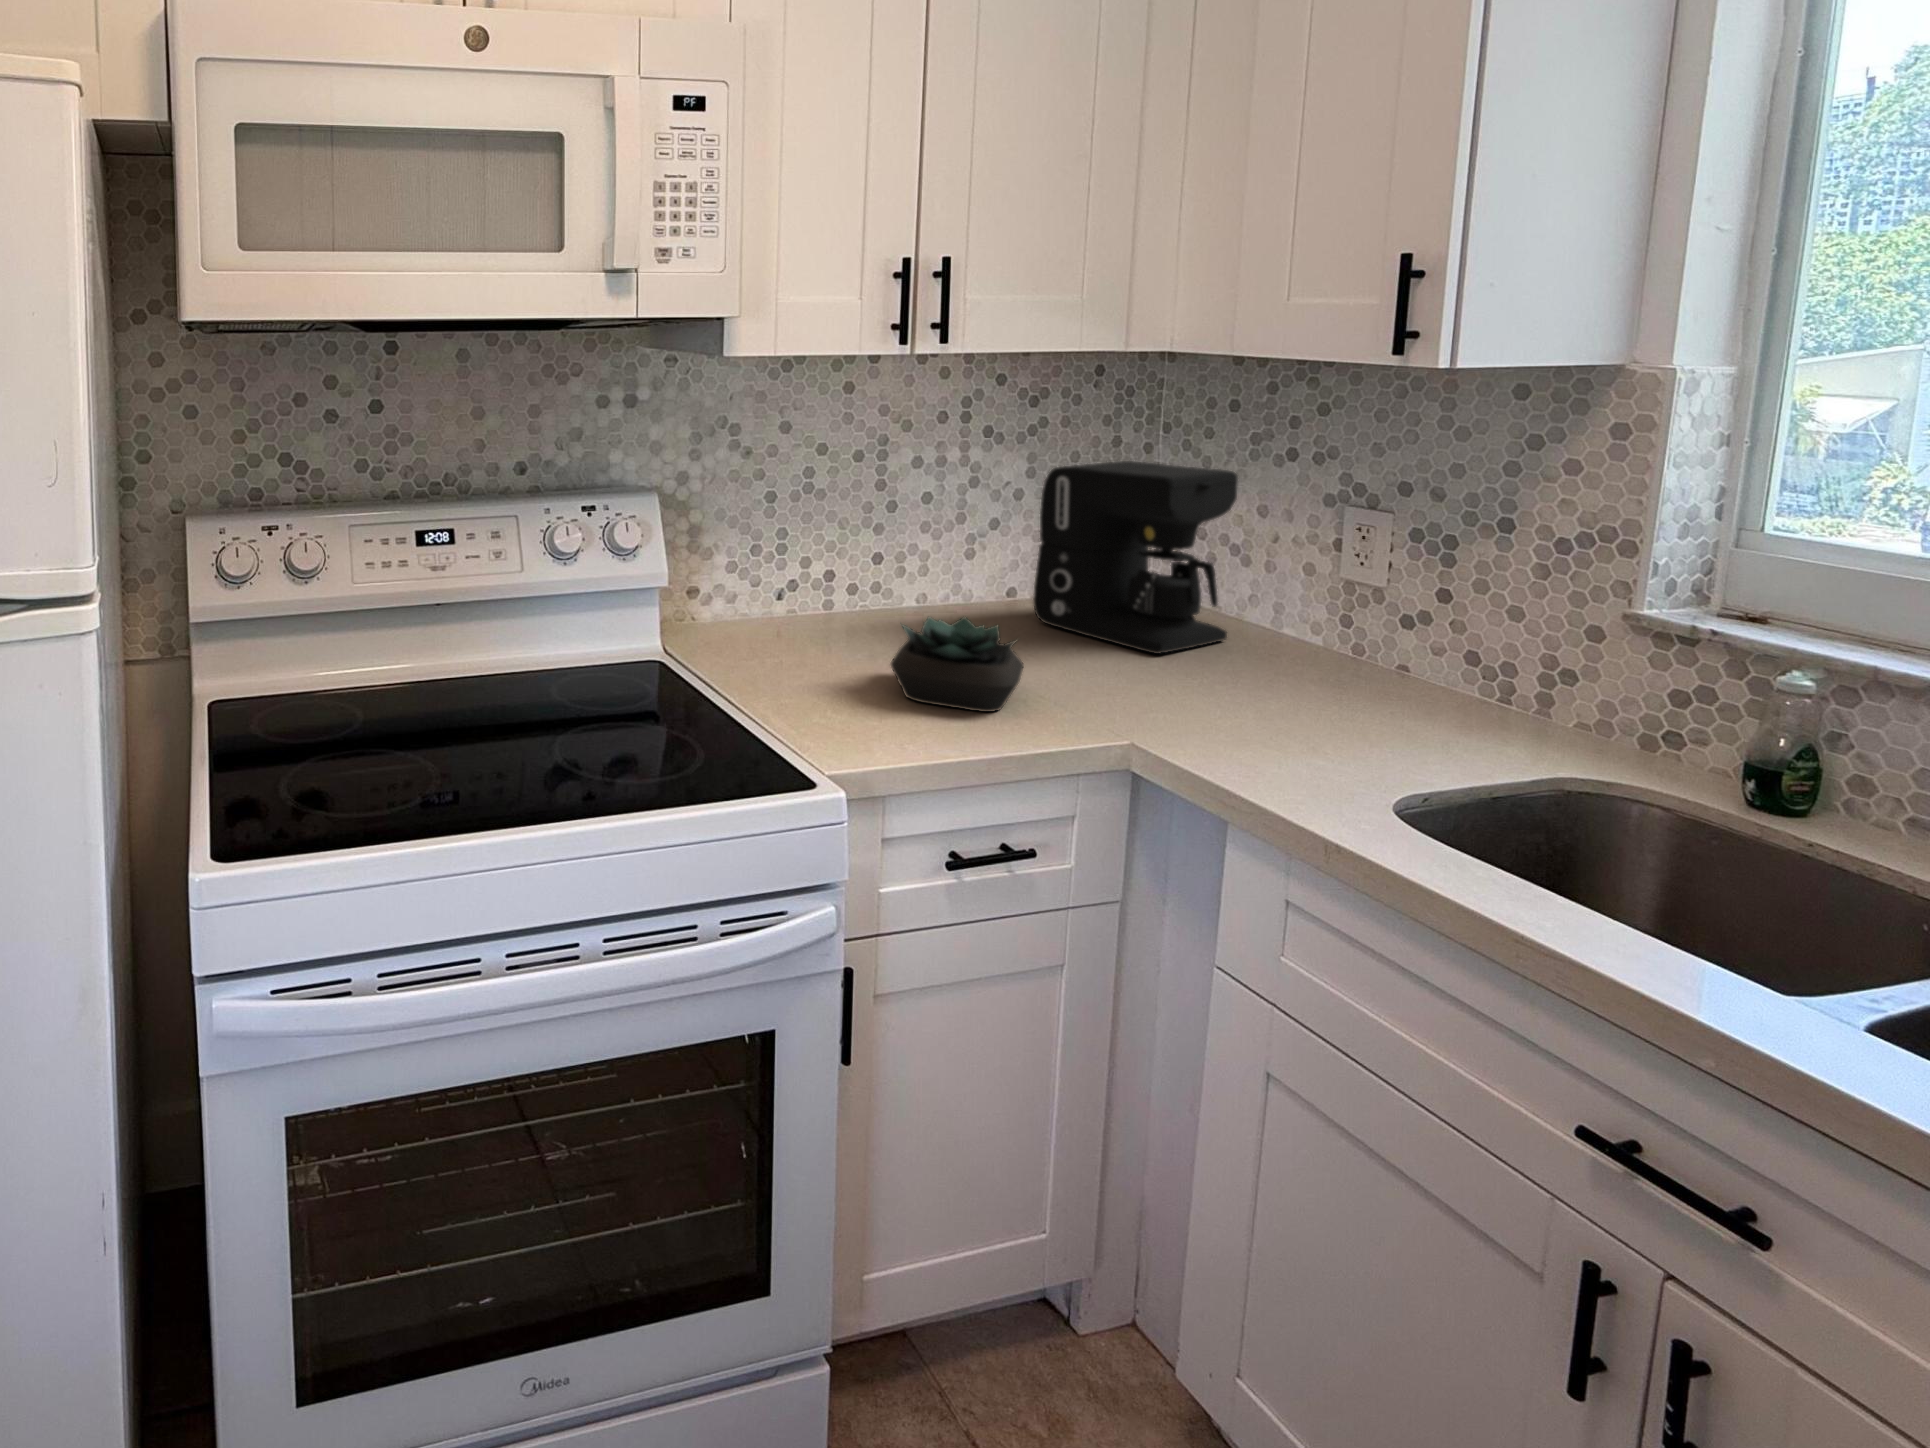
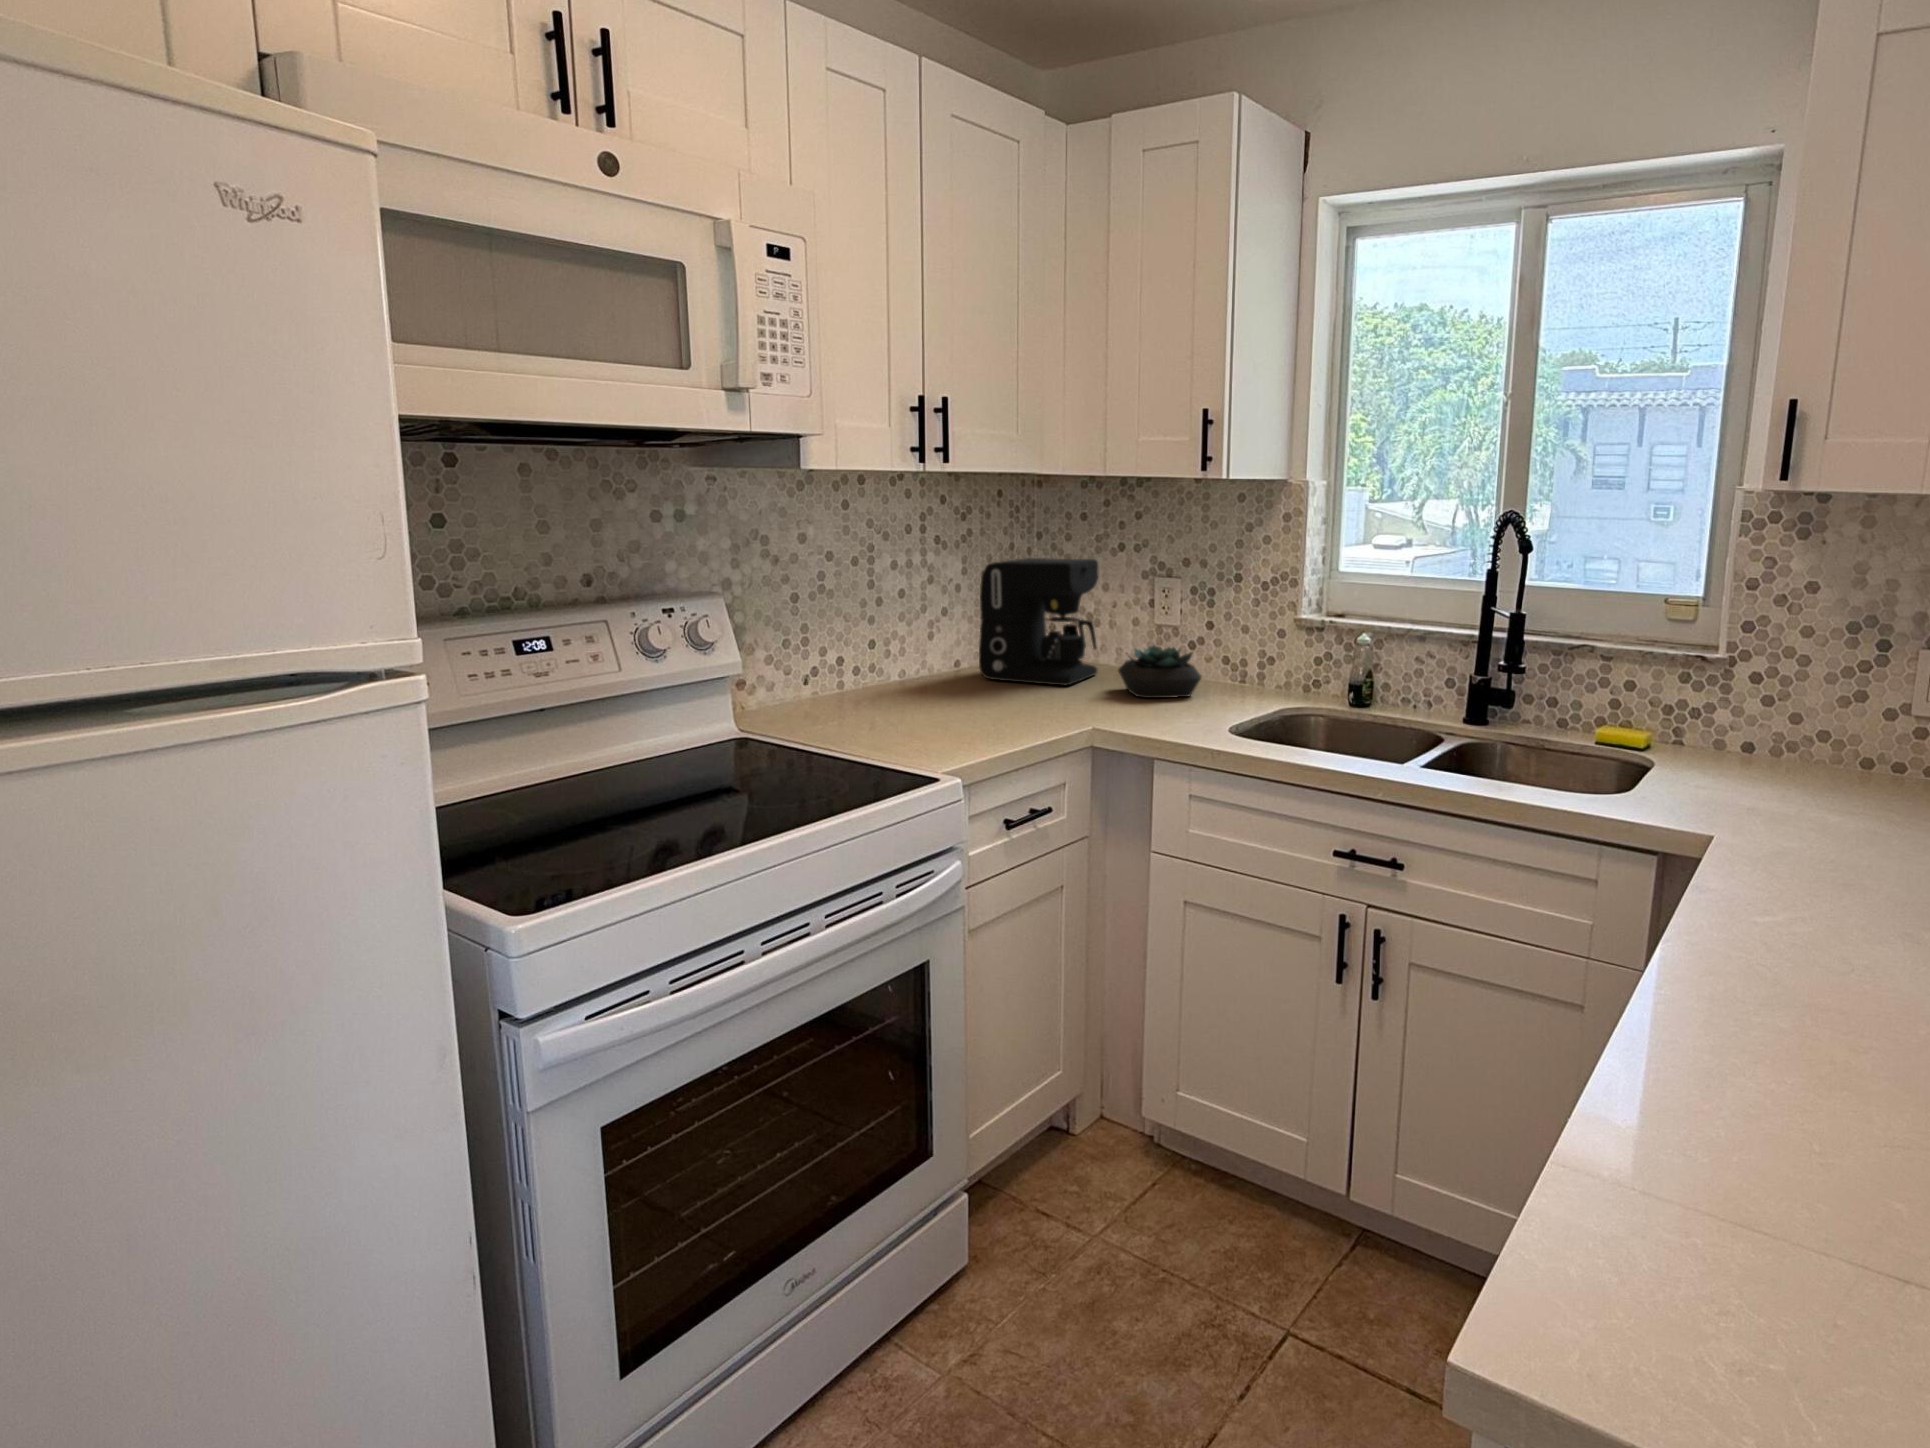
succulent plant: present [891,617,1024,712] -> present [1118,646,1201,698]

